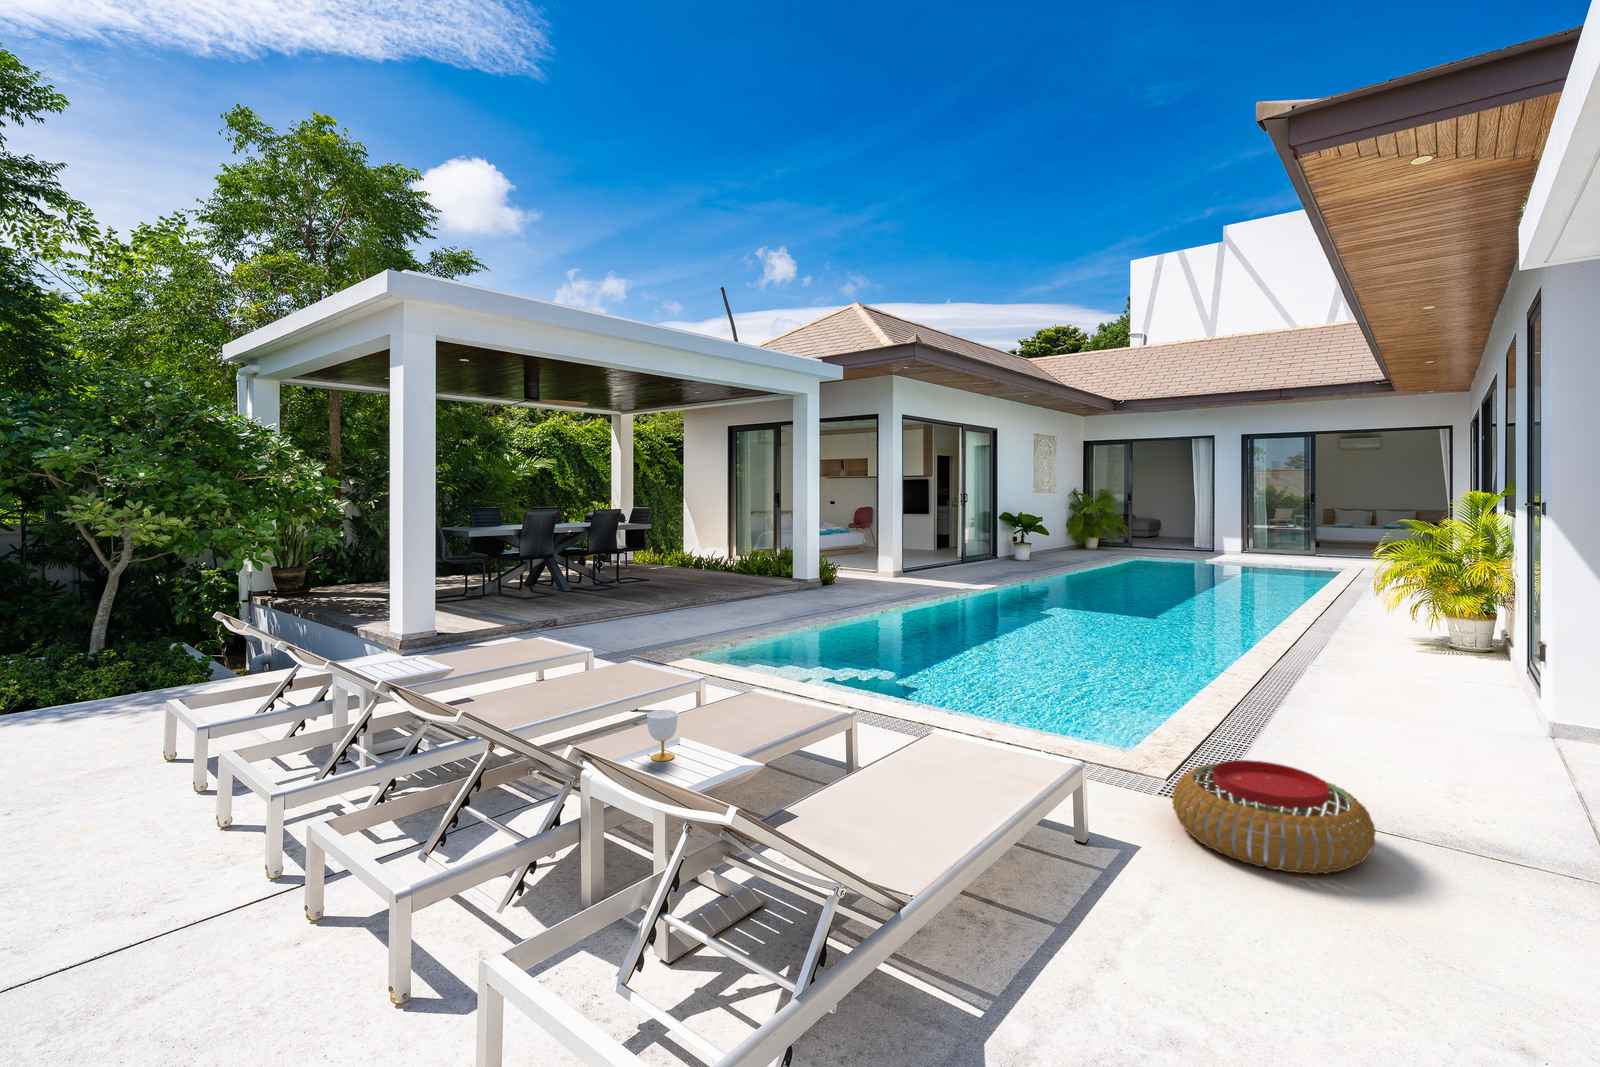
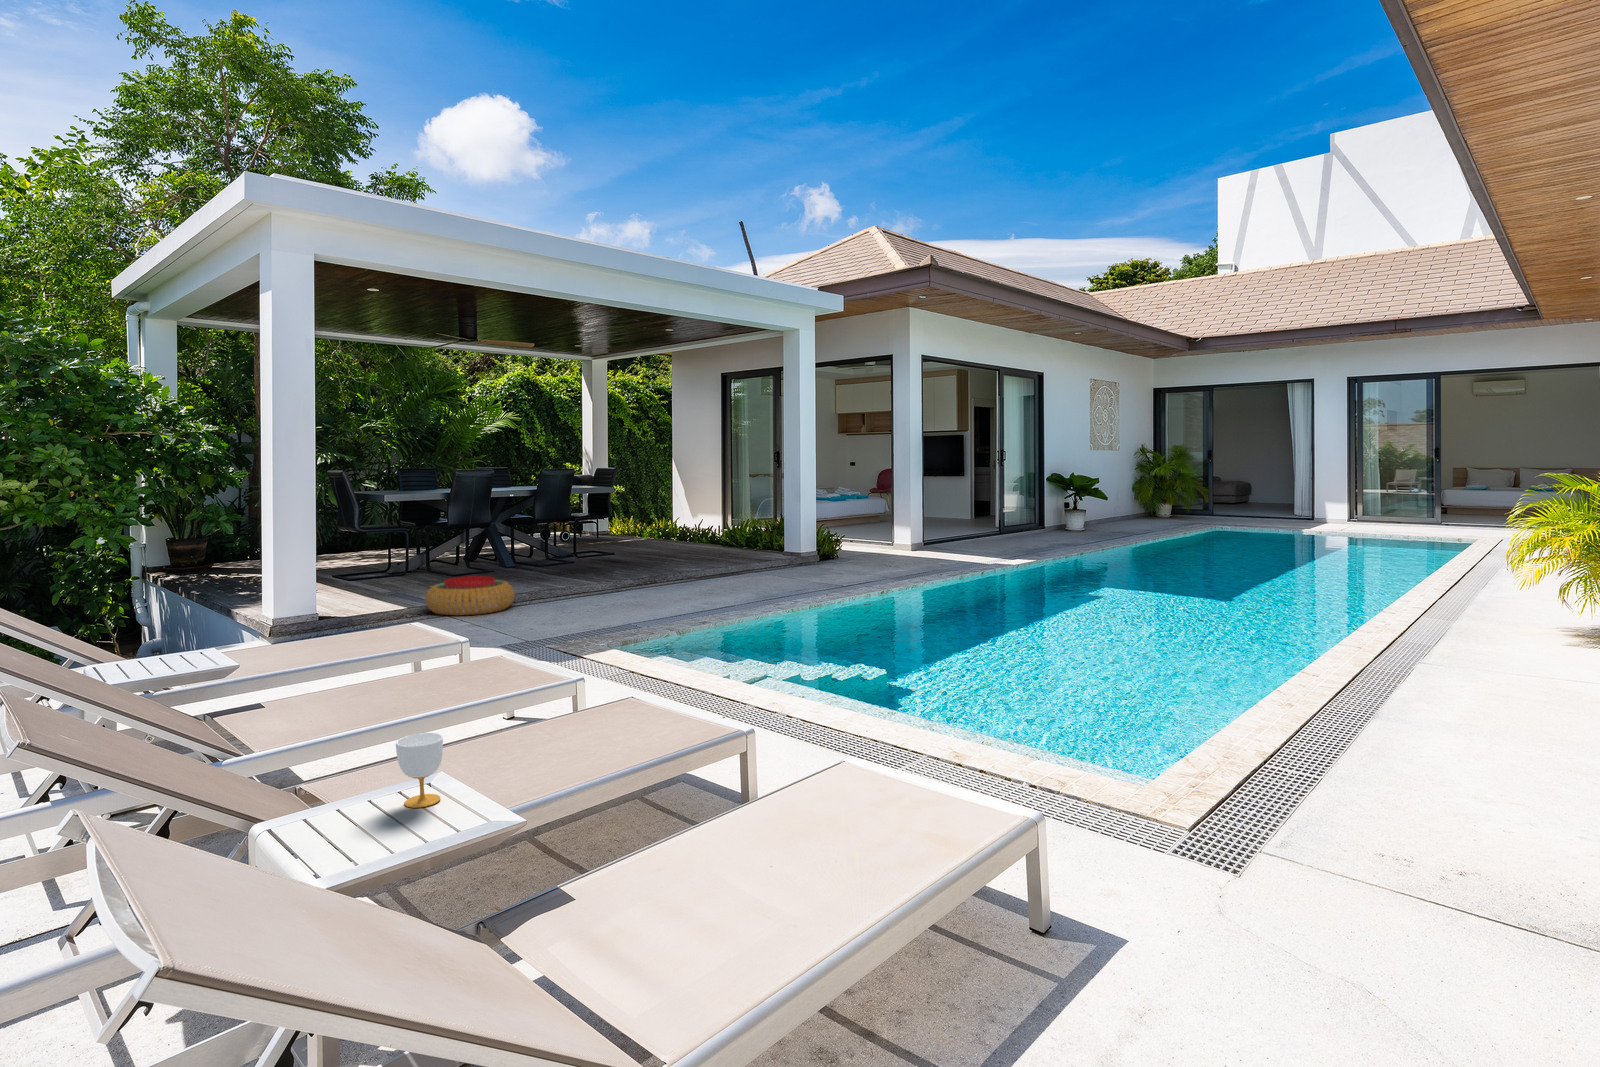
pouf: present [1172,760,1376,874] -> present [425,576,515,615]

